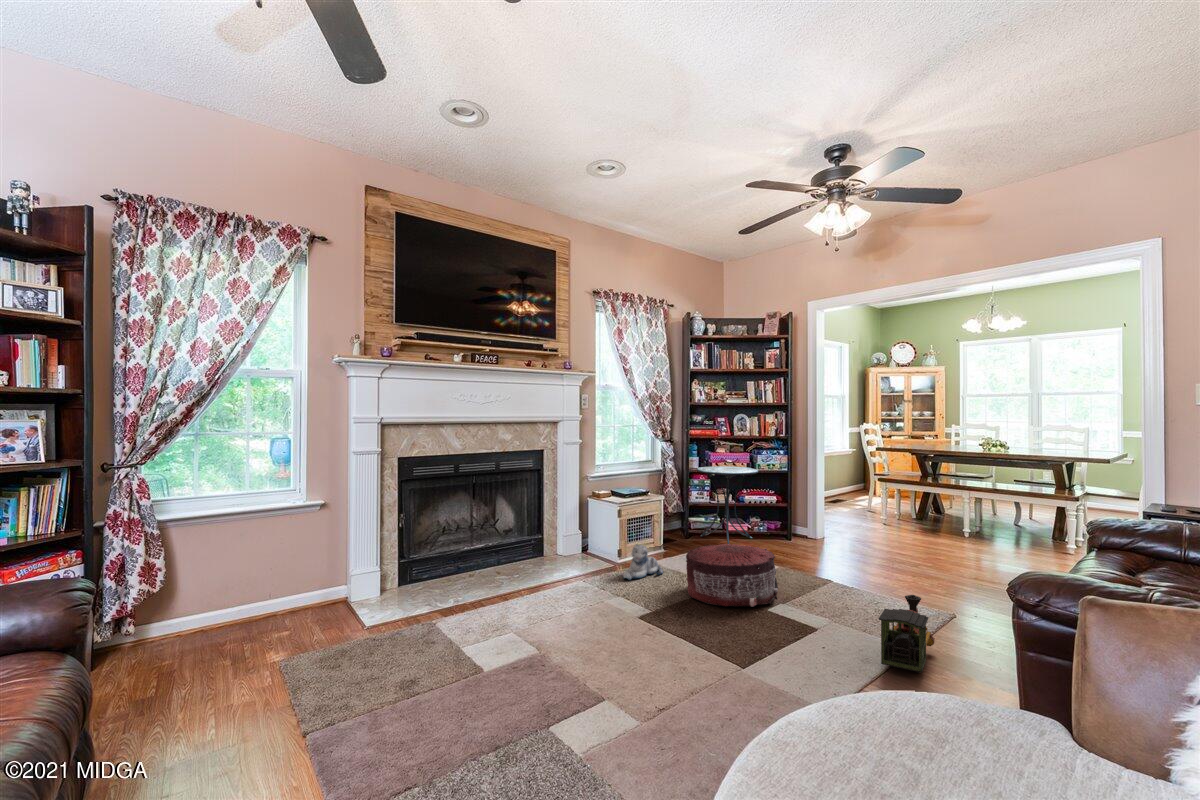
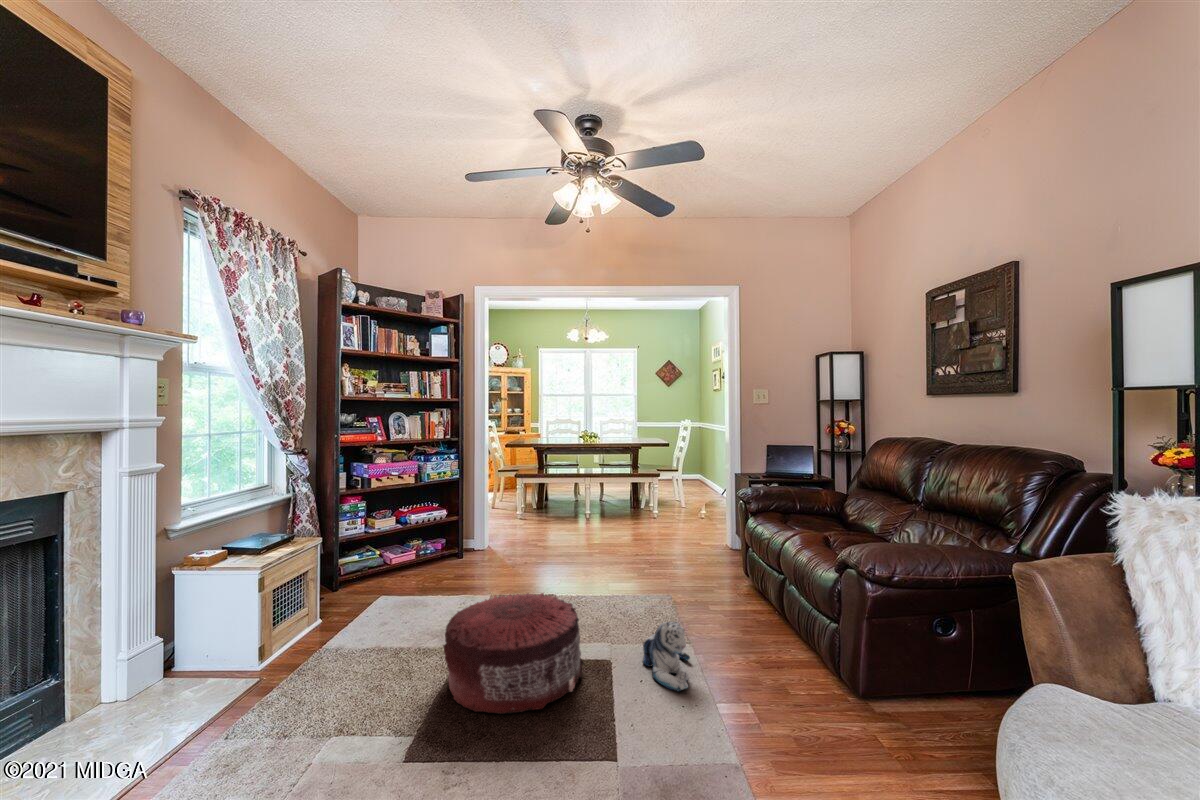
side table: present [697,466,758,544] -> none [355,479,441,590]
plush toy: present [623,544,663,580] -> present [643,622,690,691]
toy train: present [879,595,934,673] -> none [756,616,866,730]

